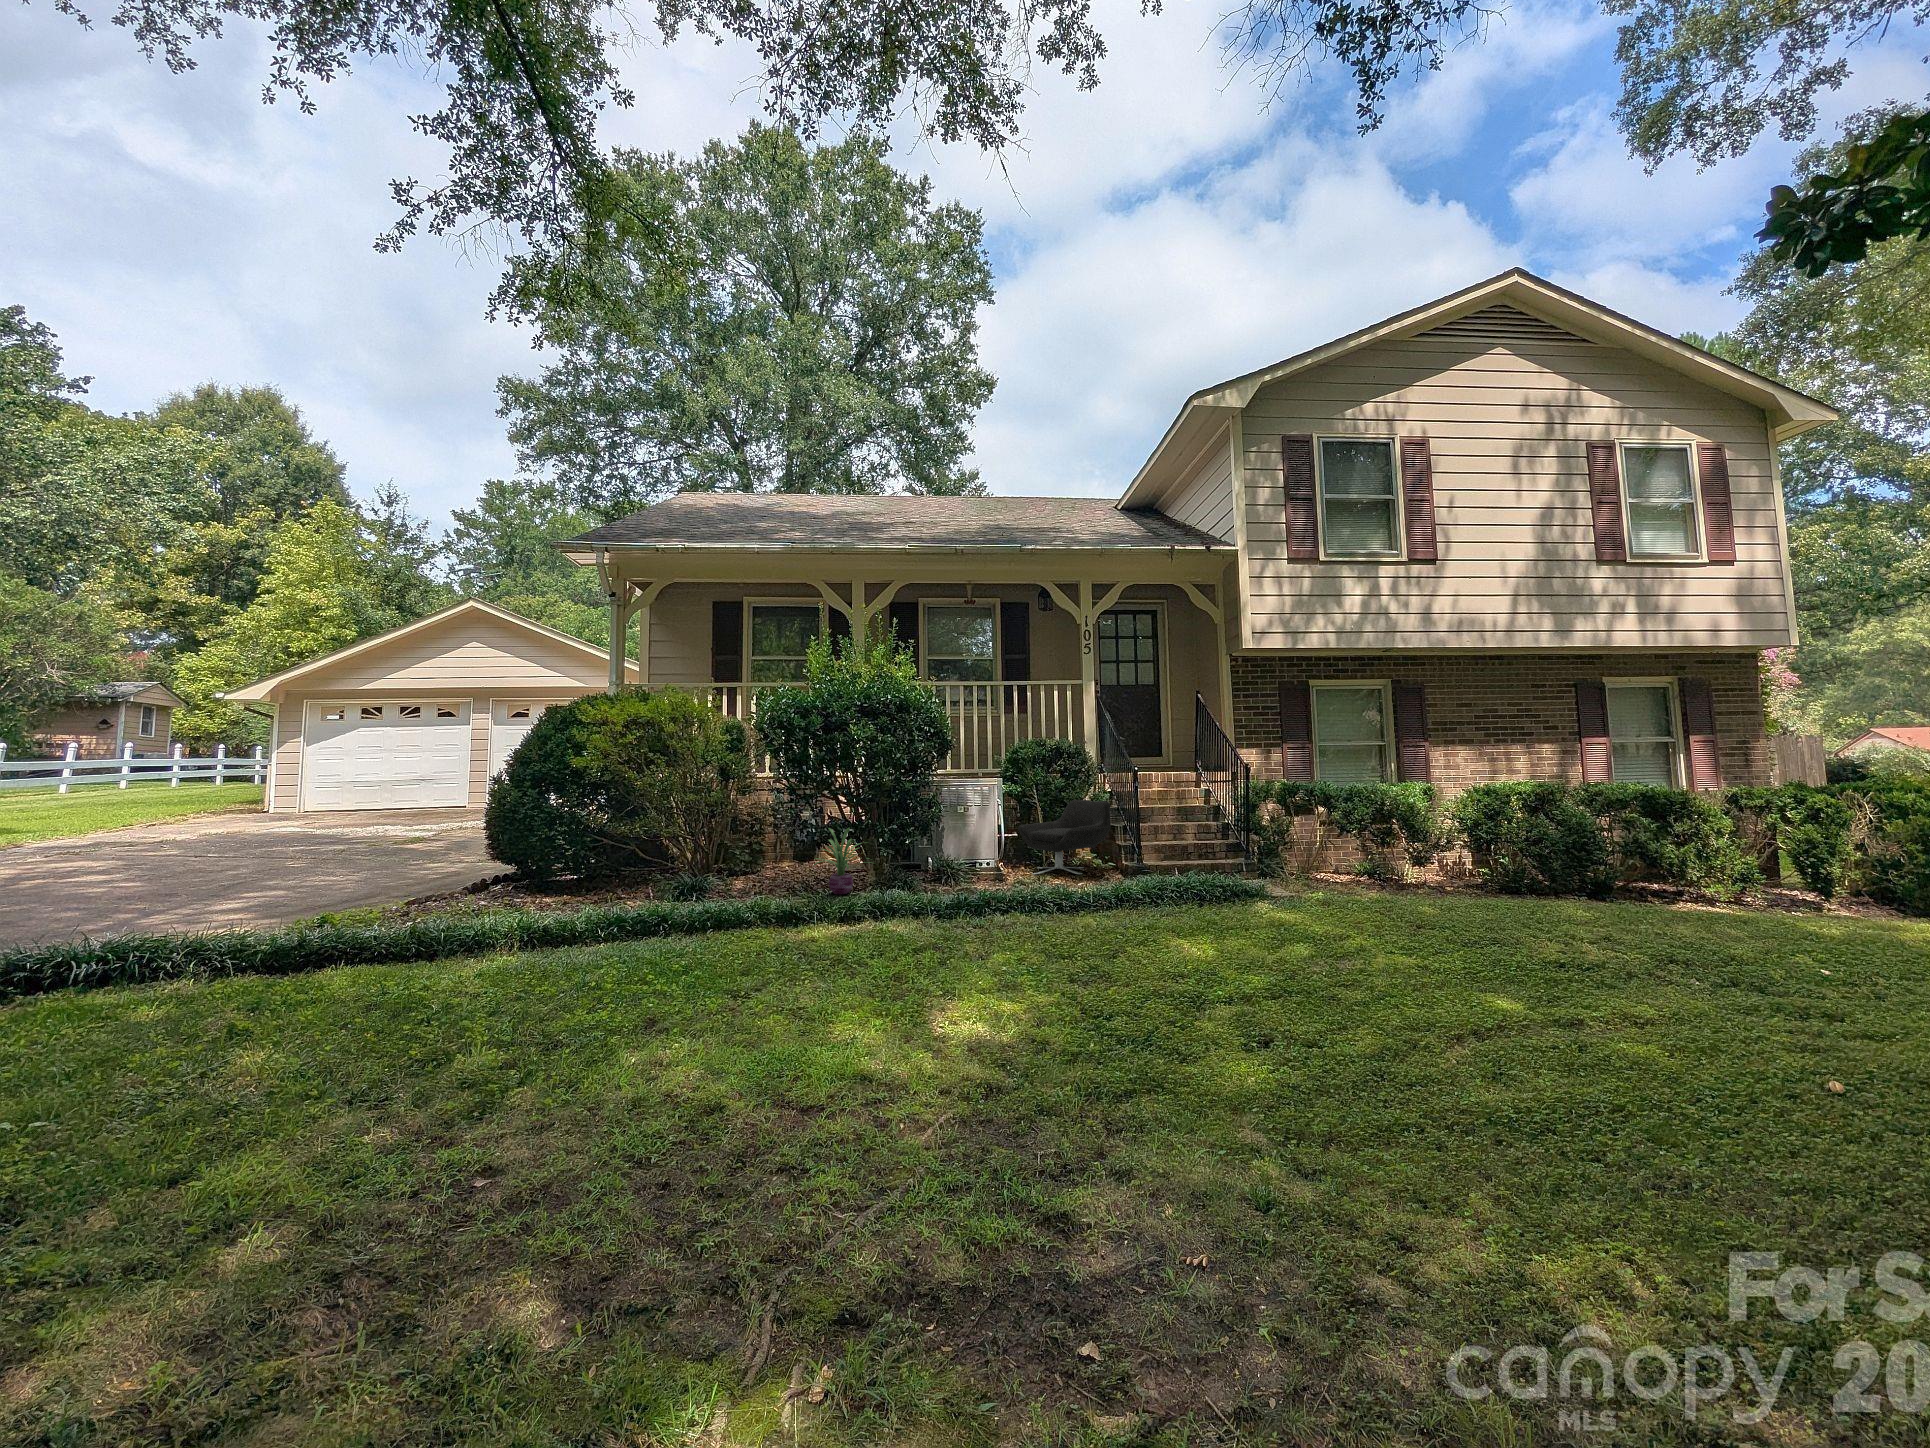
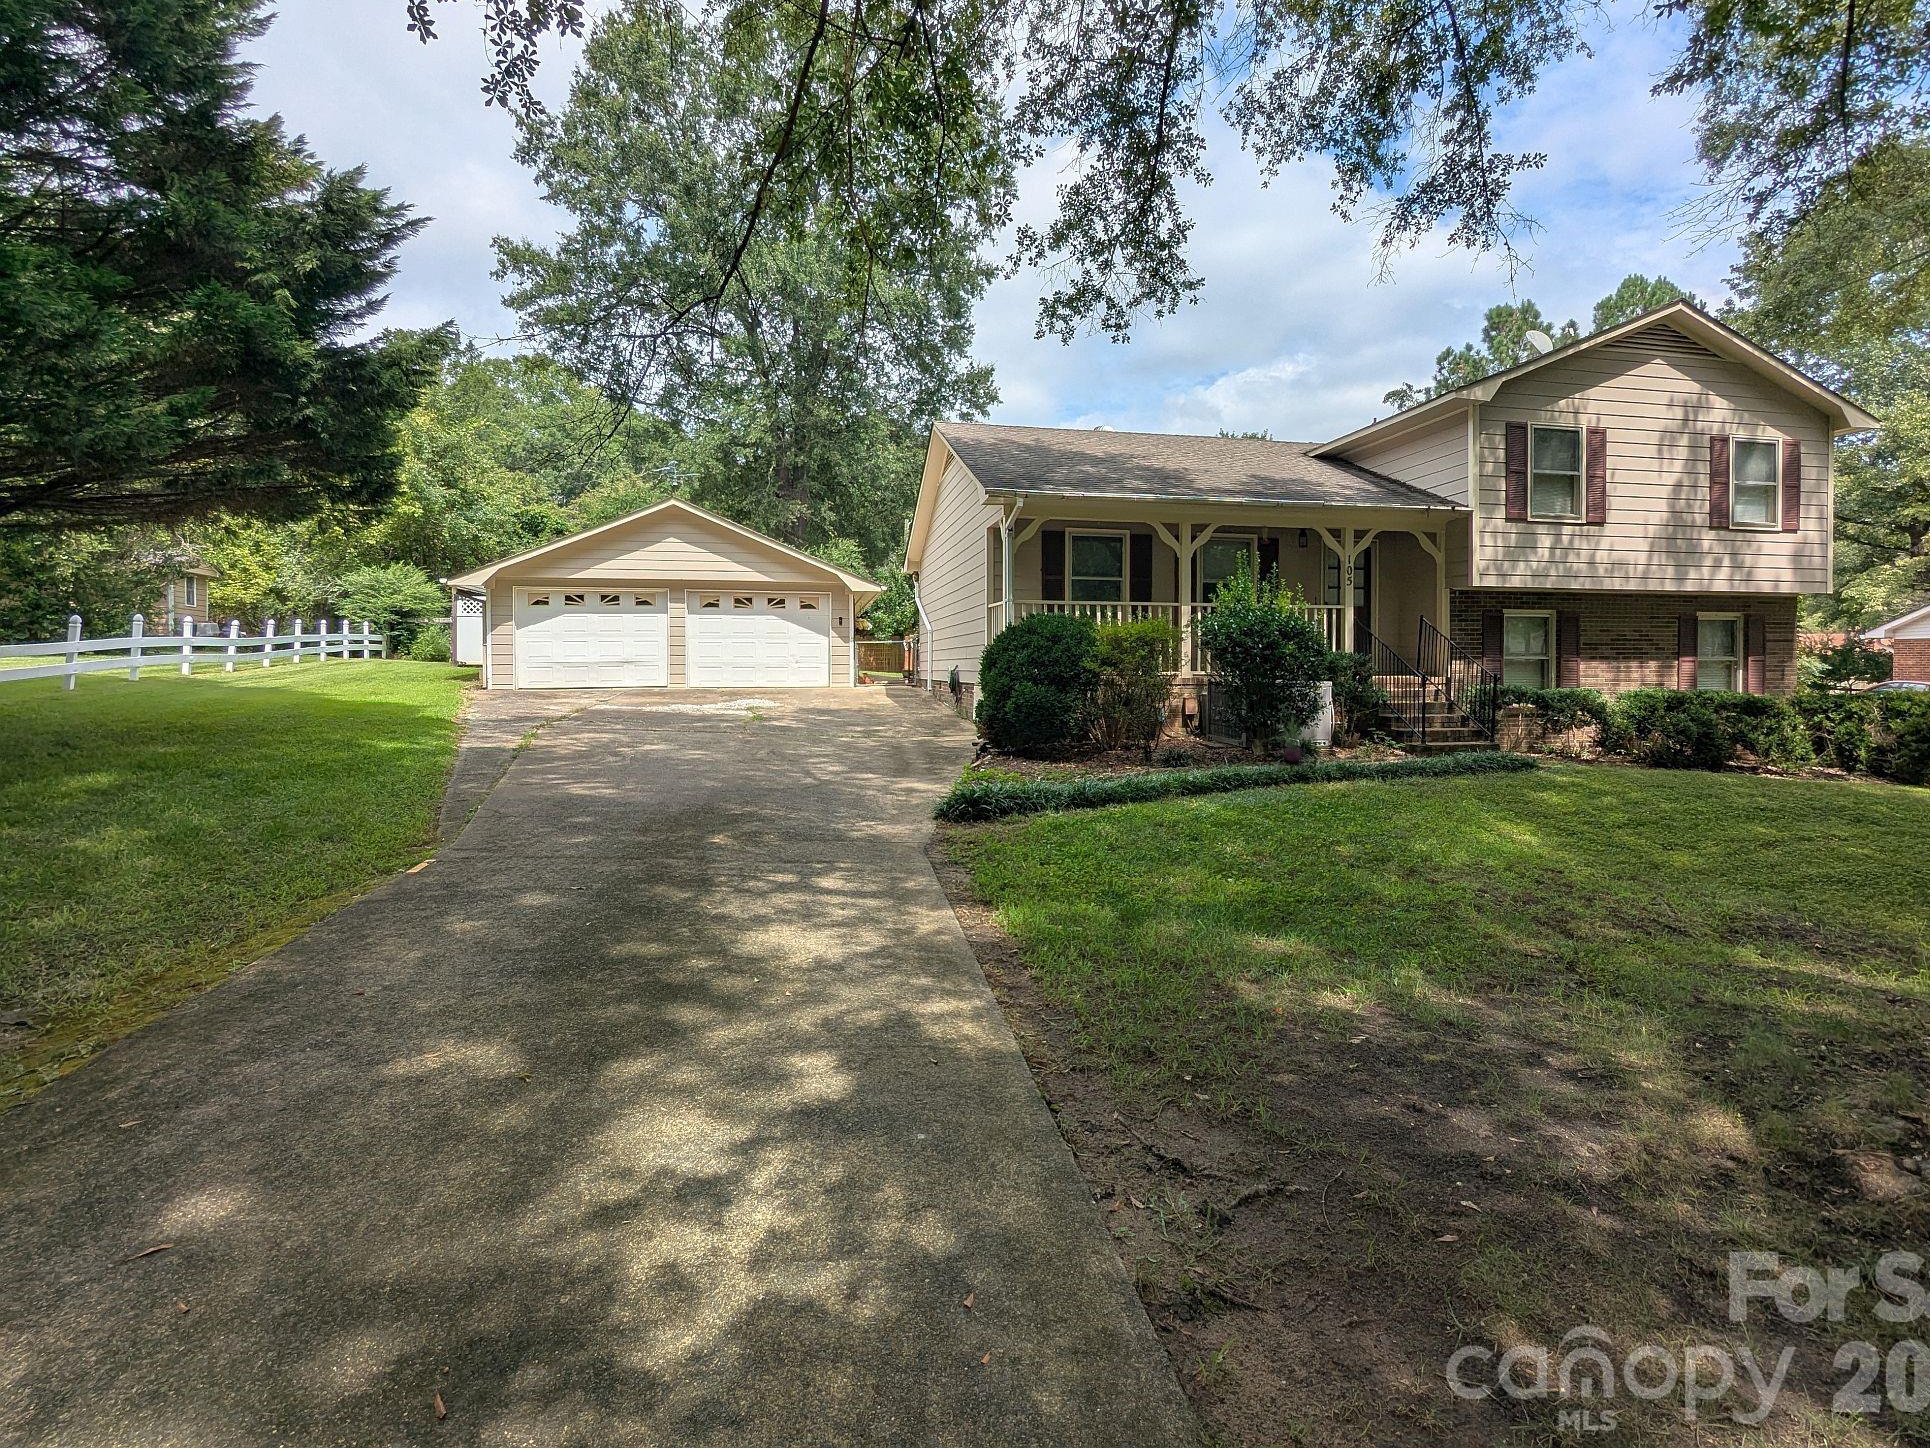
lounge chair: present [1018,800,1111,874] -> none [1357,698,1425,750]

